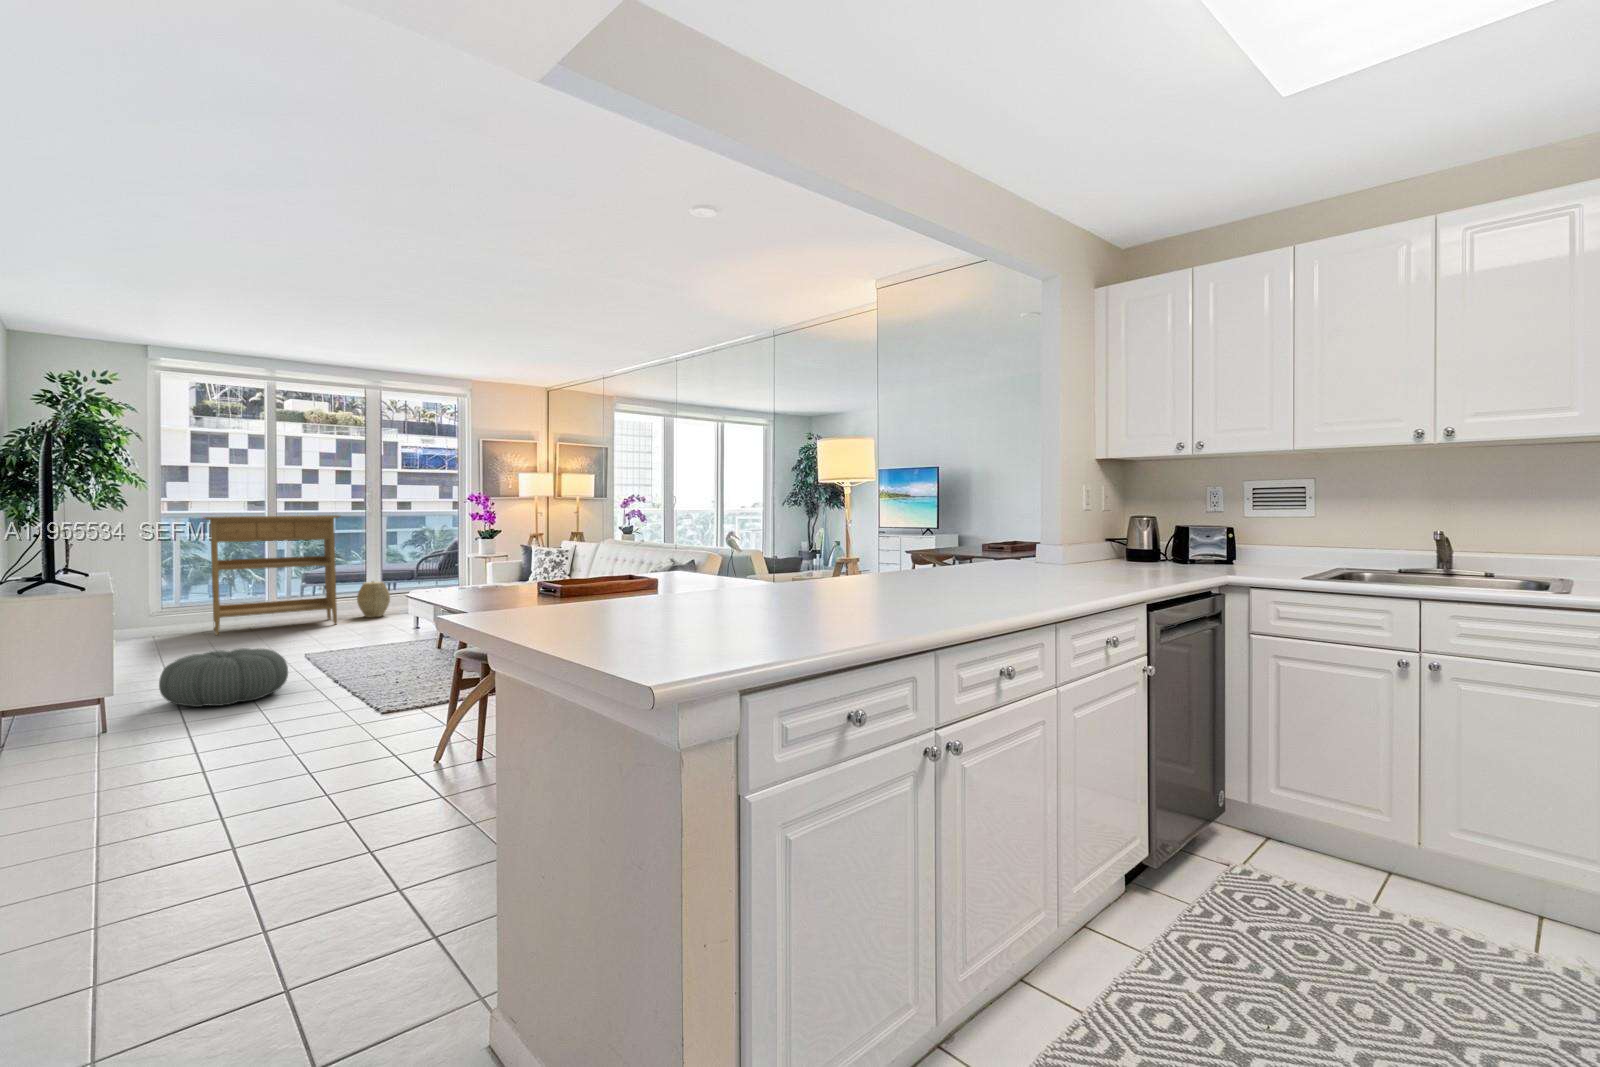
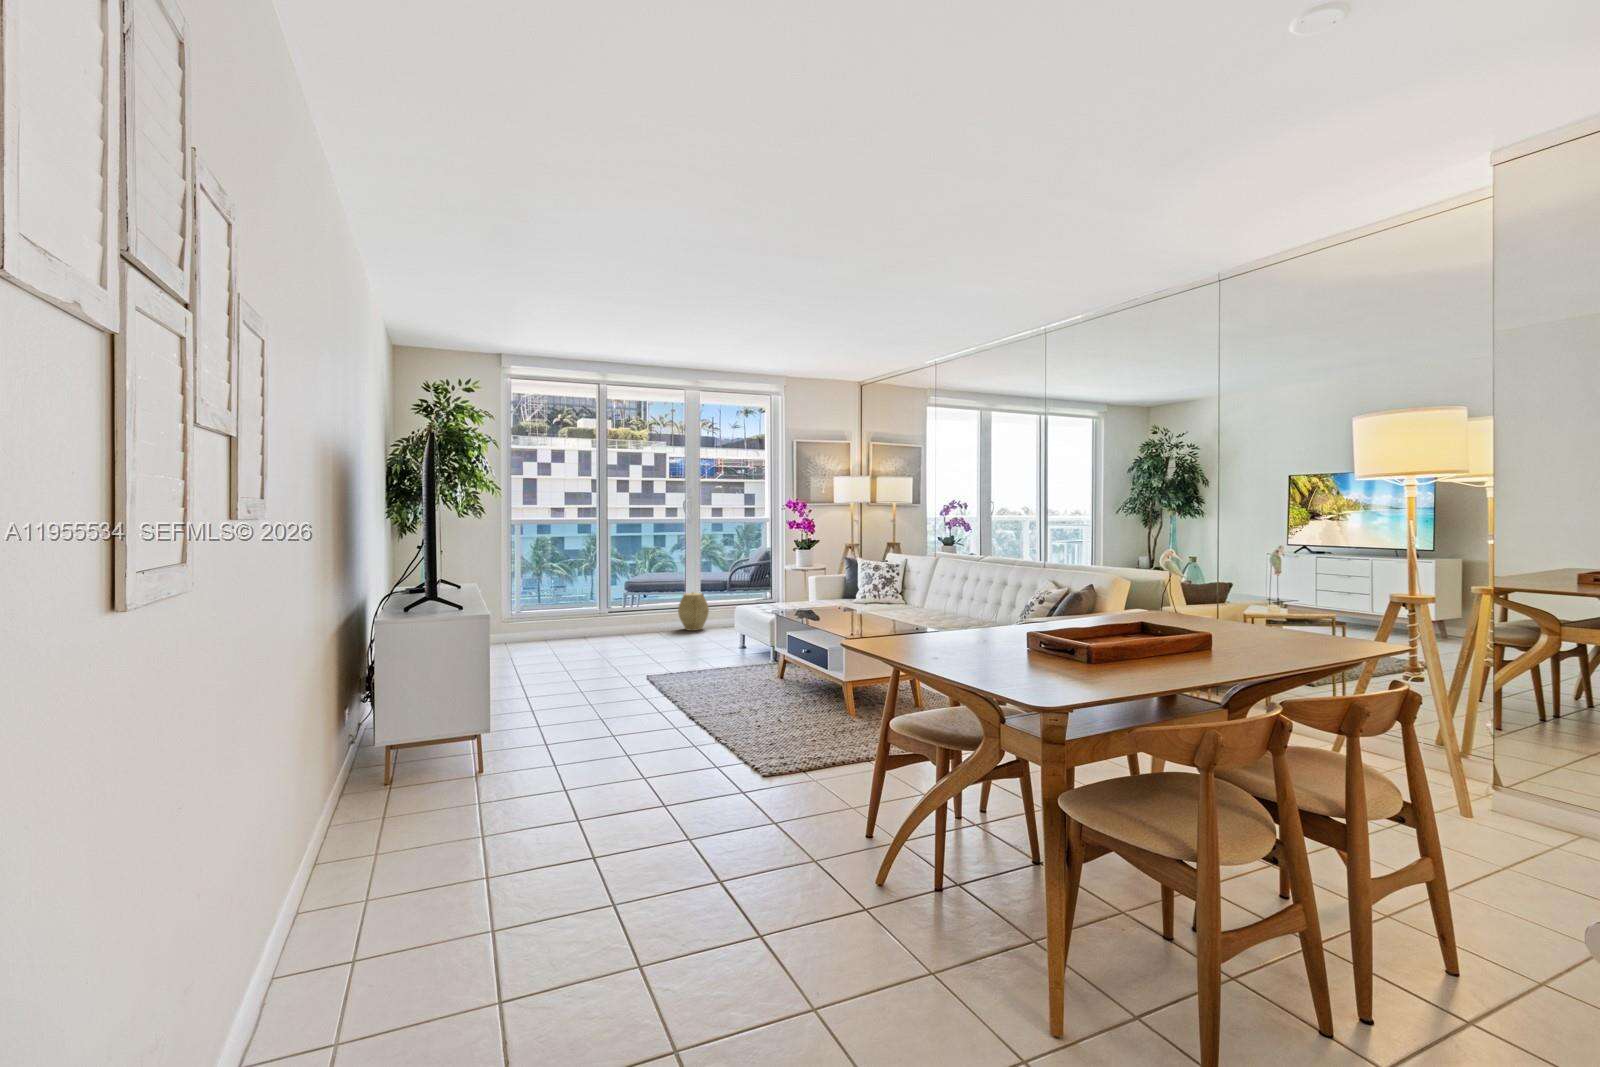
console table: present [205,515,339,635] -> none [545,524,667,646]
pouf: present [159,648,288,707] -> none [521,677,643,746]

